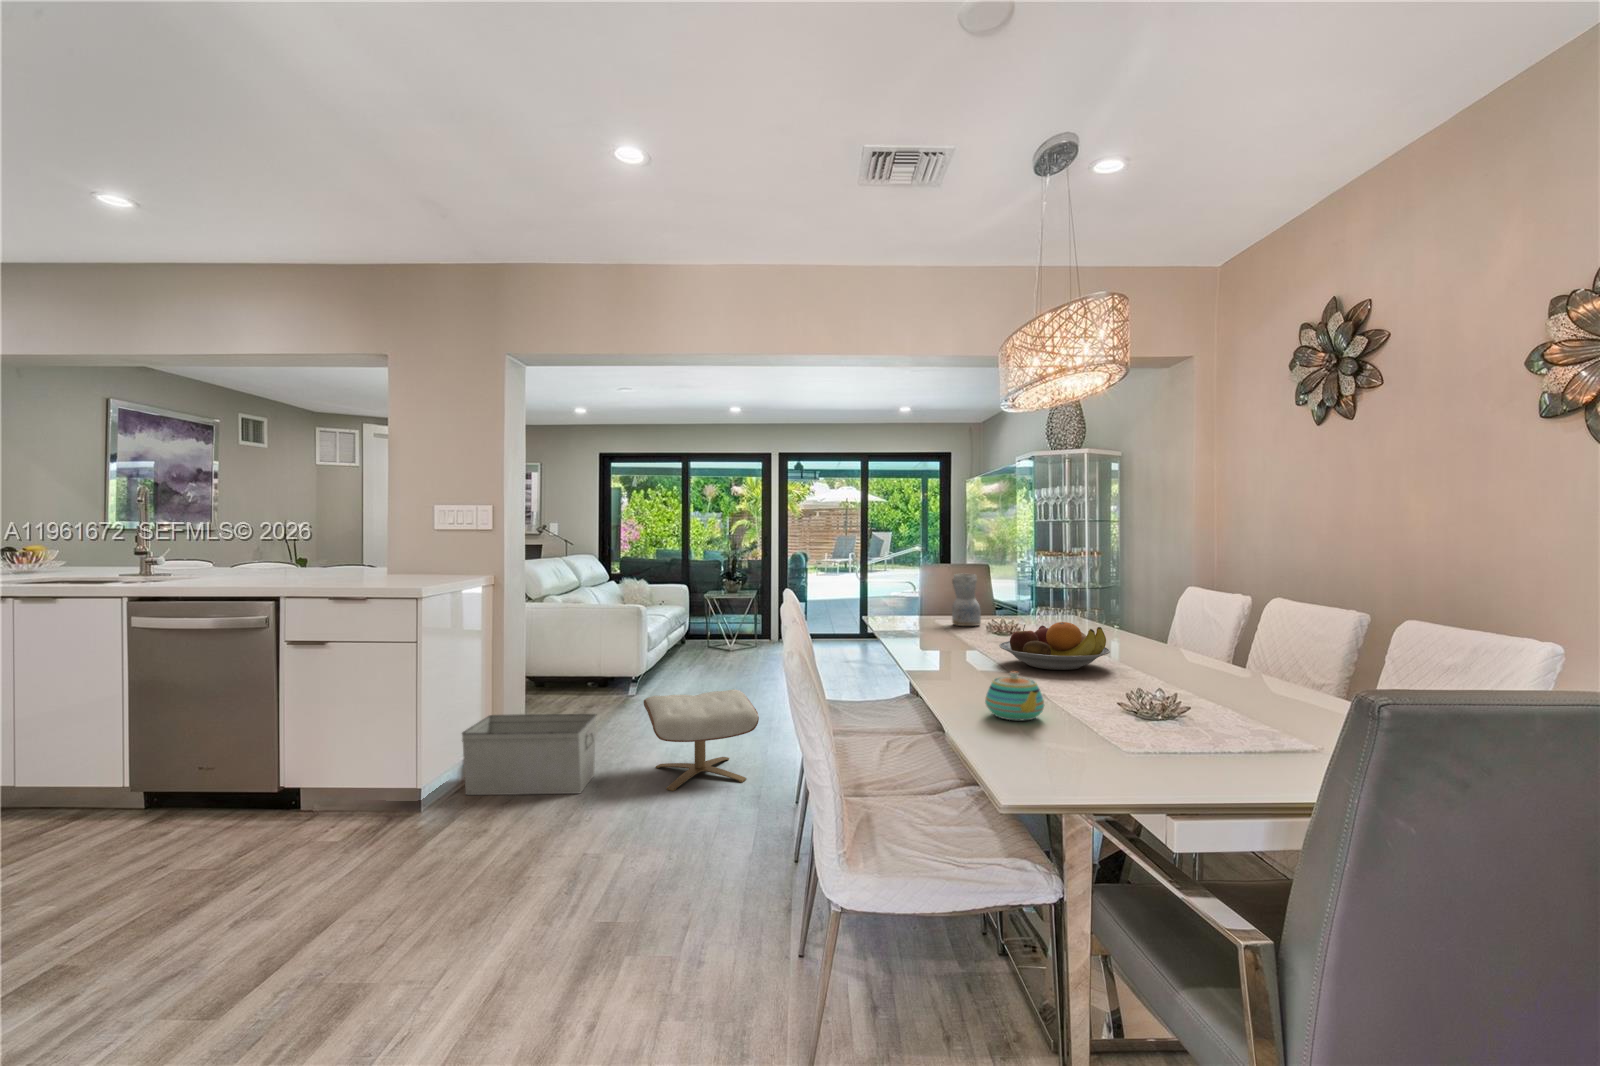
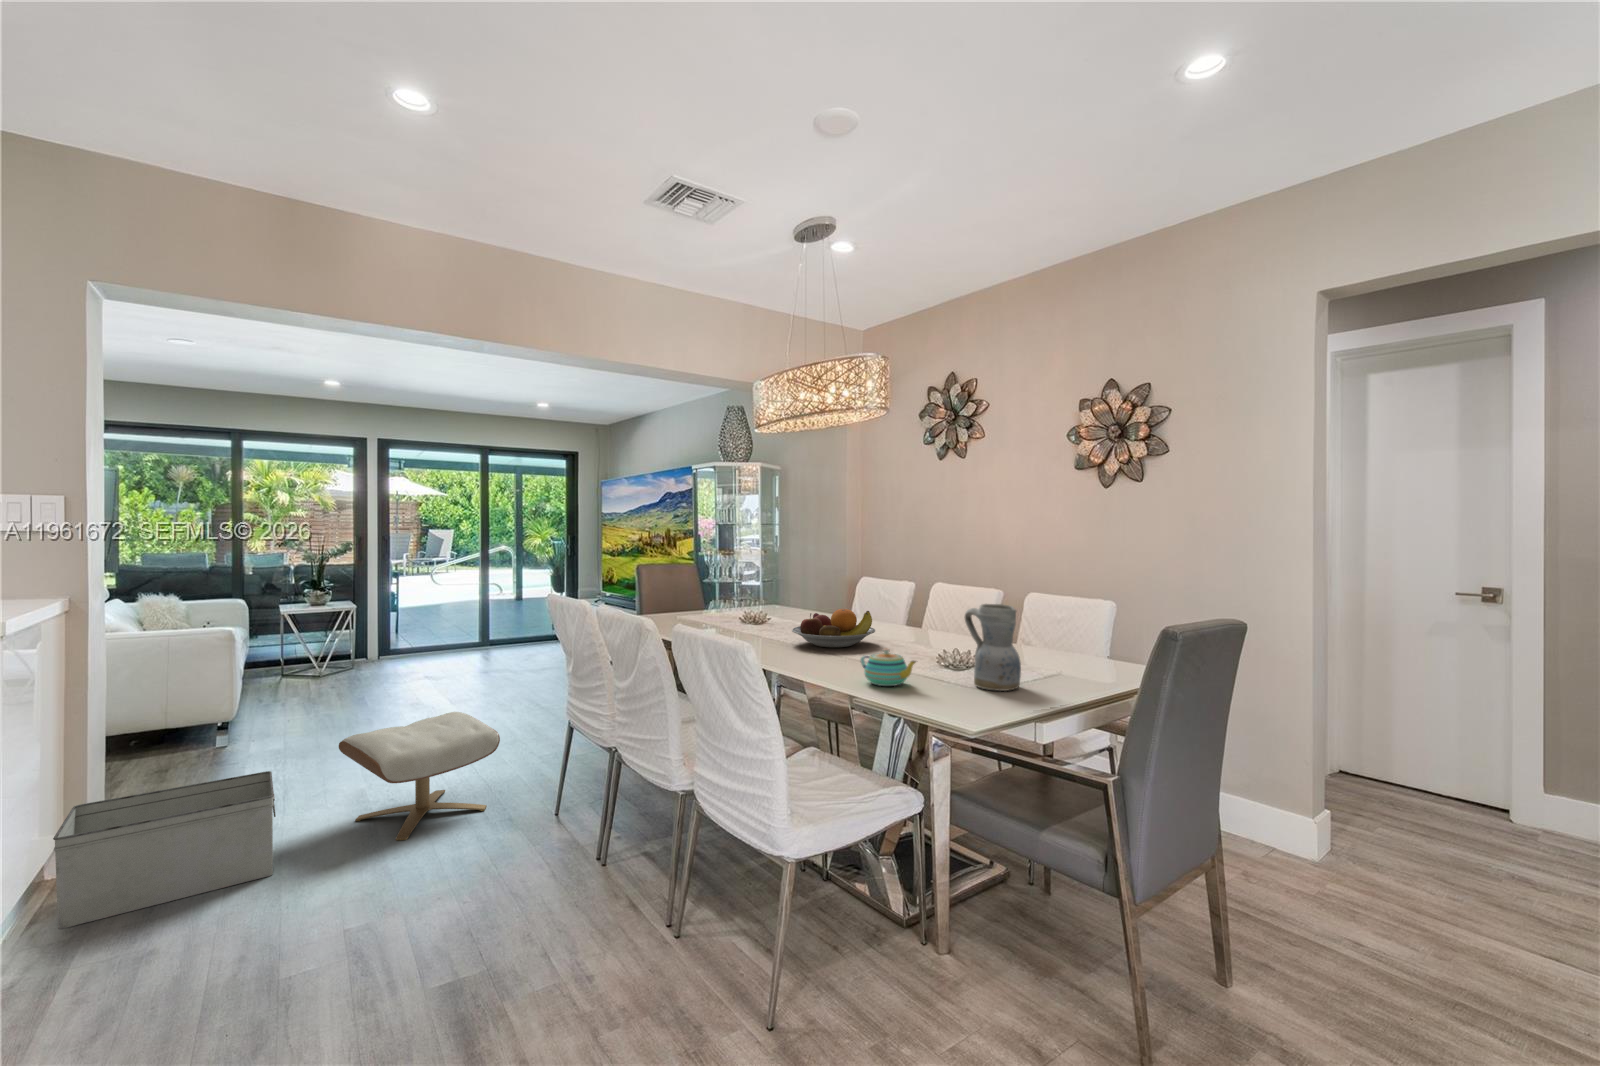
ceramic pitcher: present [952,574,981,626] -> present [965,604,1021,691]

